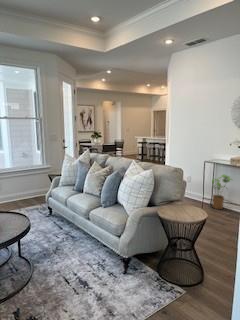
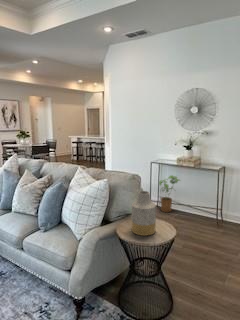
vase: none [171,180,192,217] -> present [132,191,156,236]

